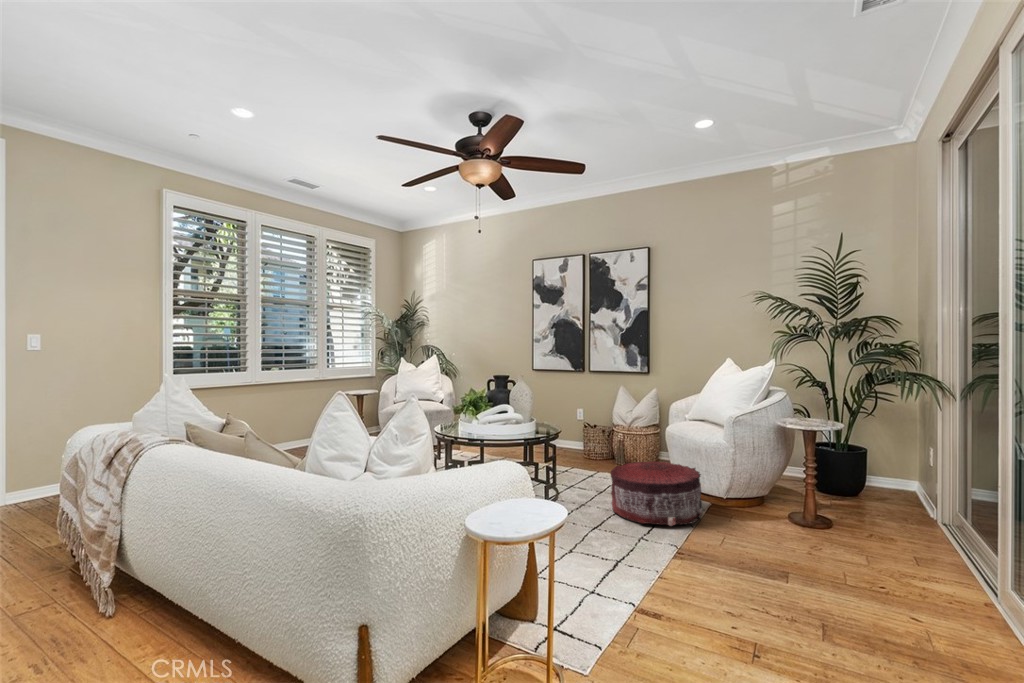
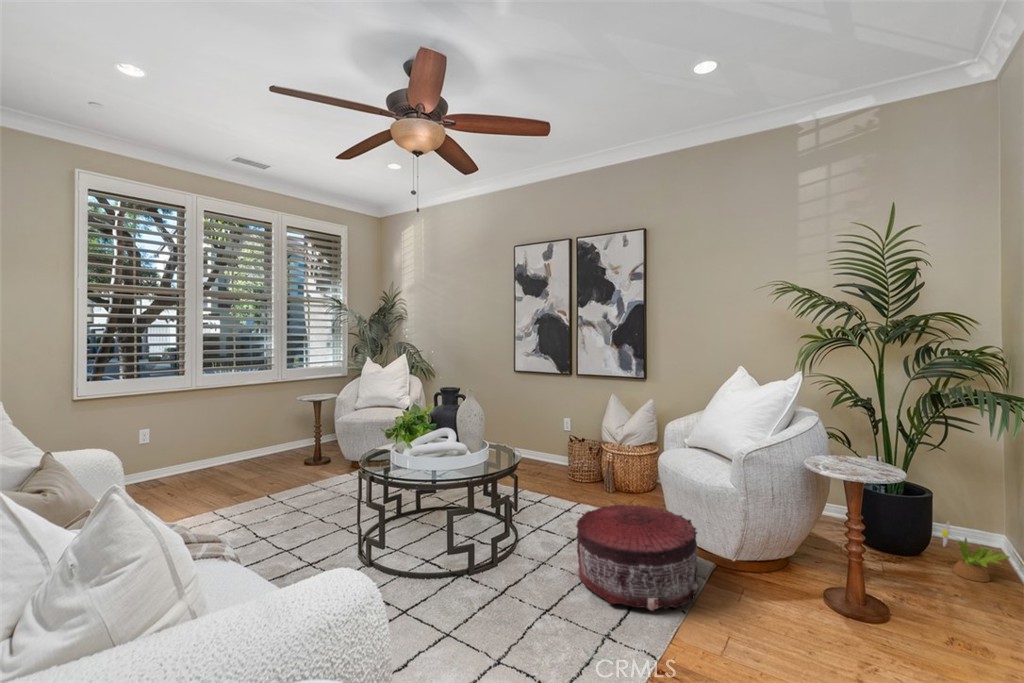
decorative plant: none [874,467,920,509] -> present [942,523,1010,582]

